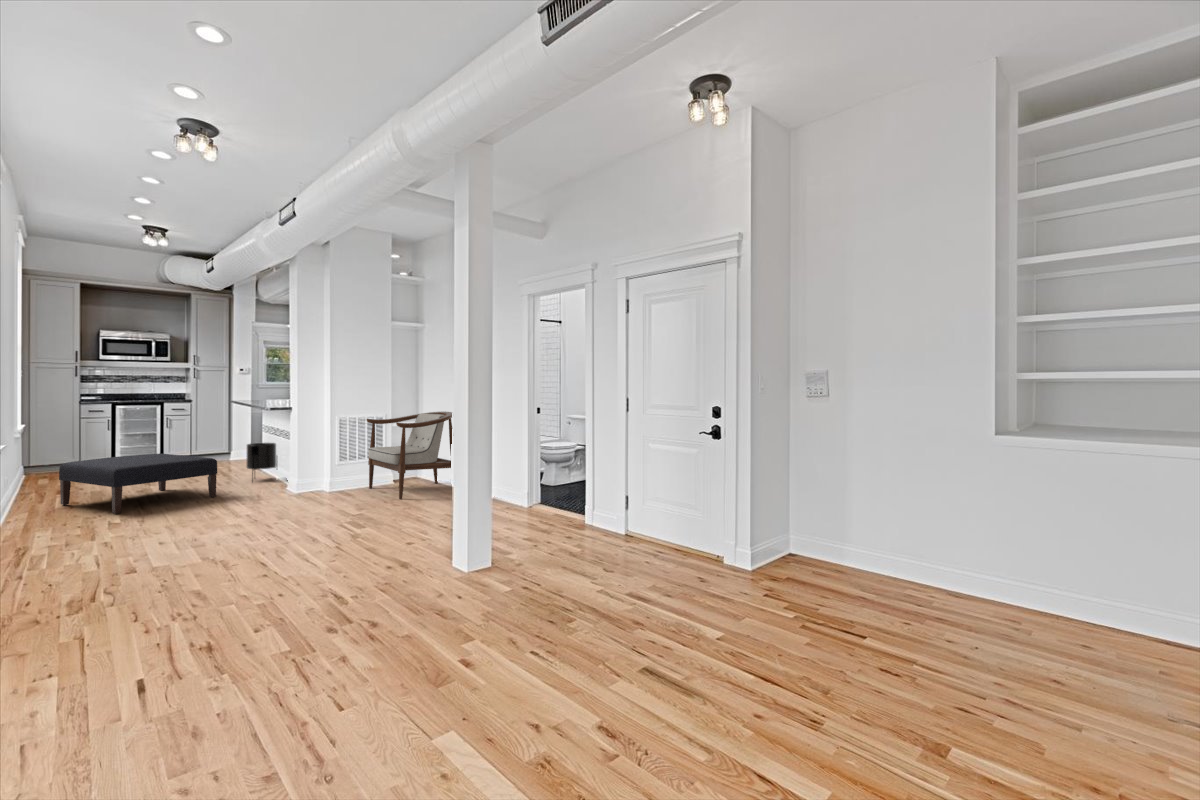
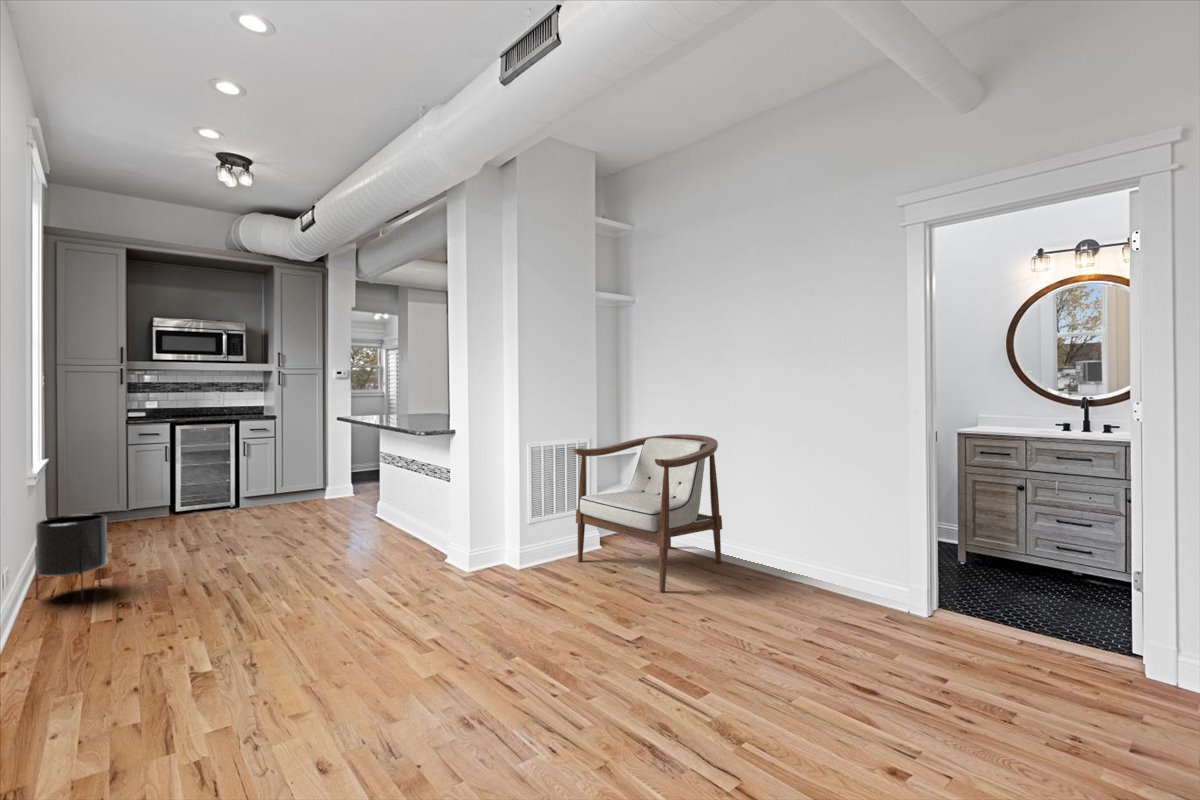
planter: present [246,443,277,481] -> present [35,514,108,600]
ottoman: present [59,454,217,514] -> none [97,508,352,640]

